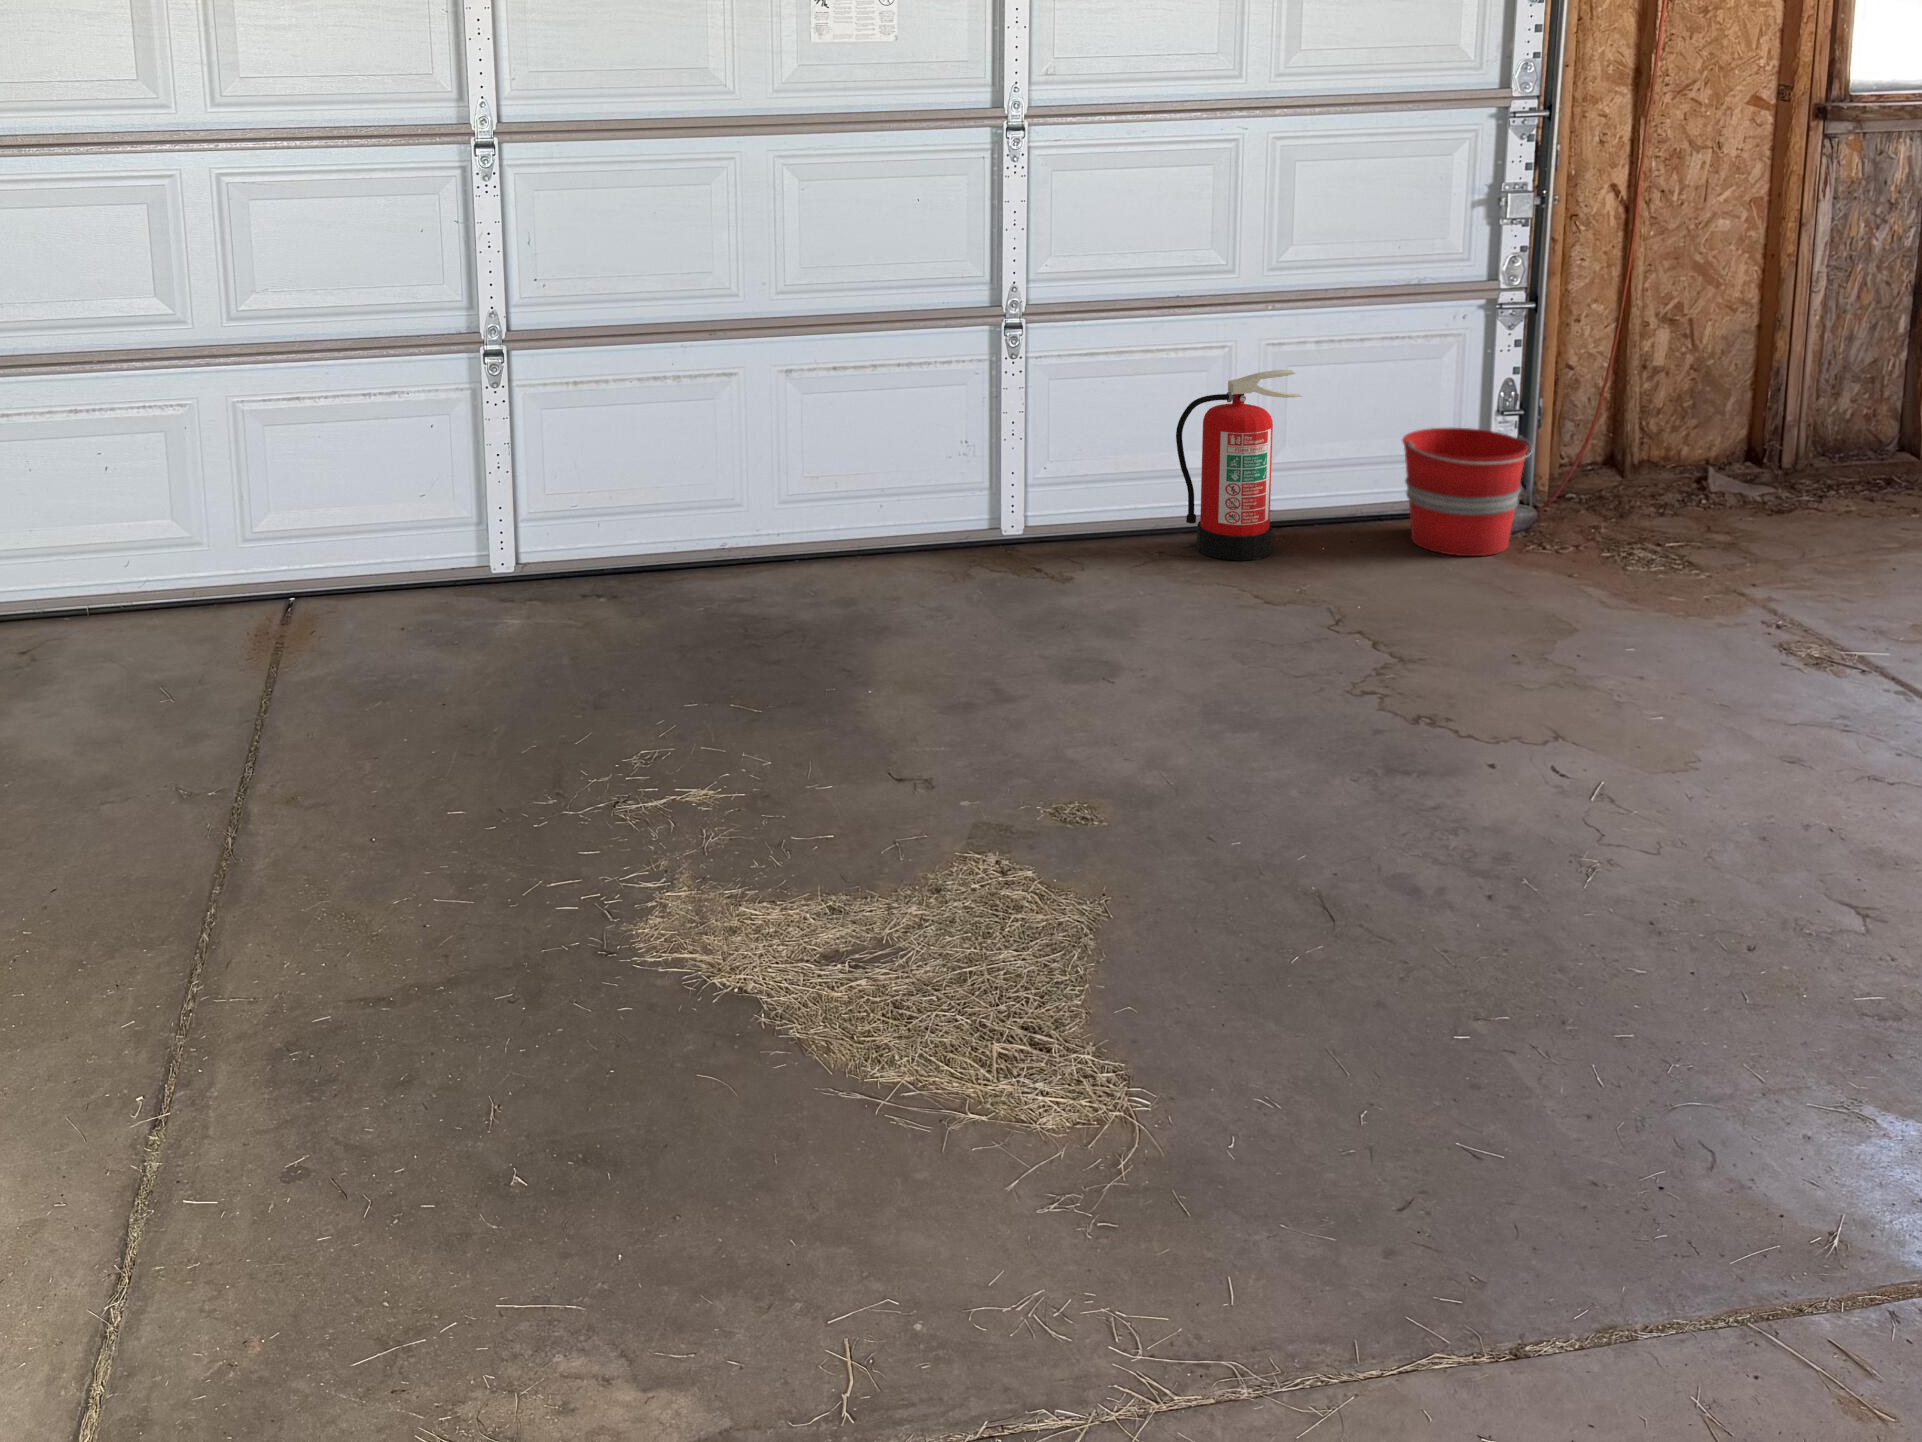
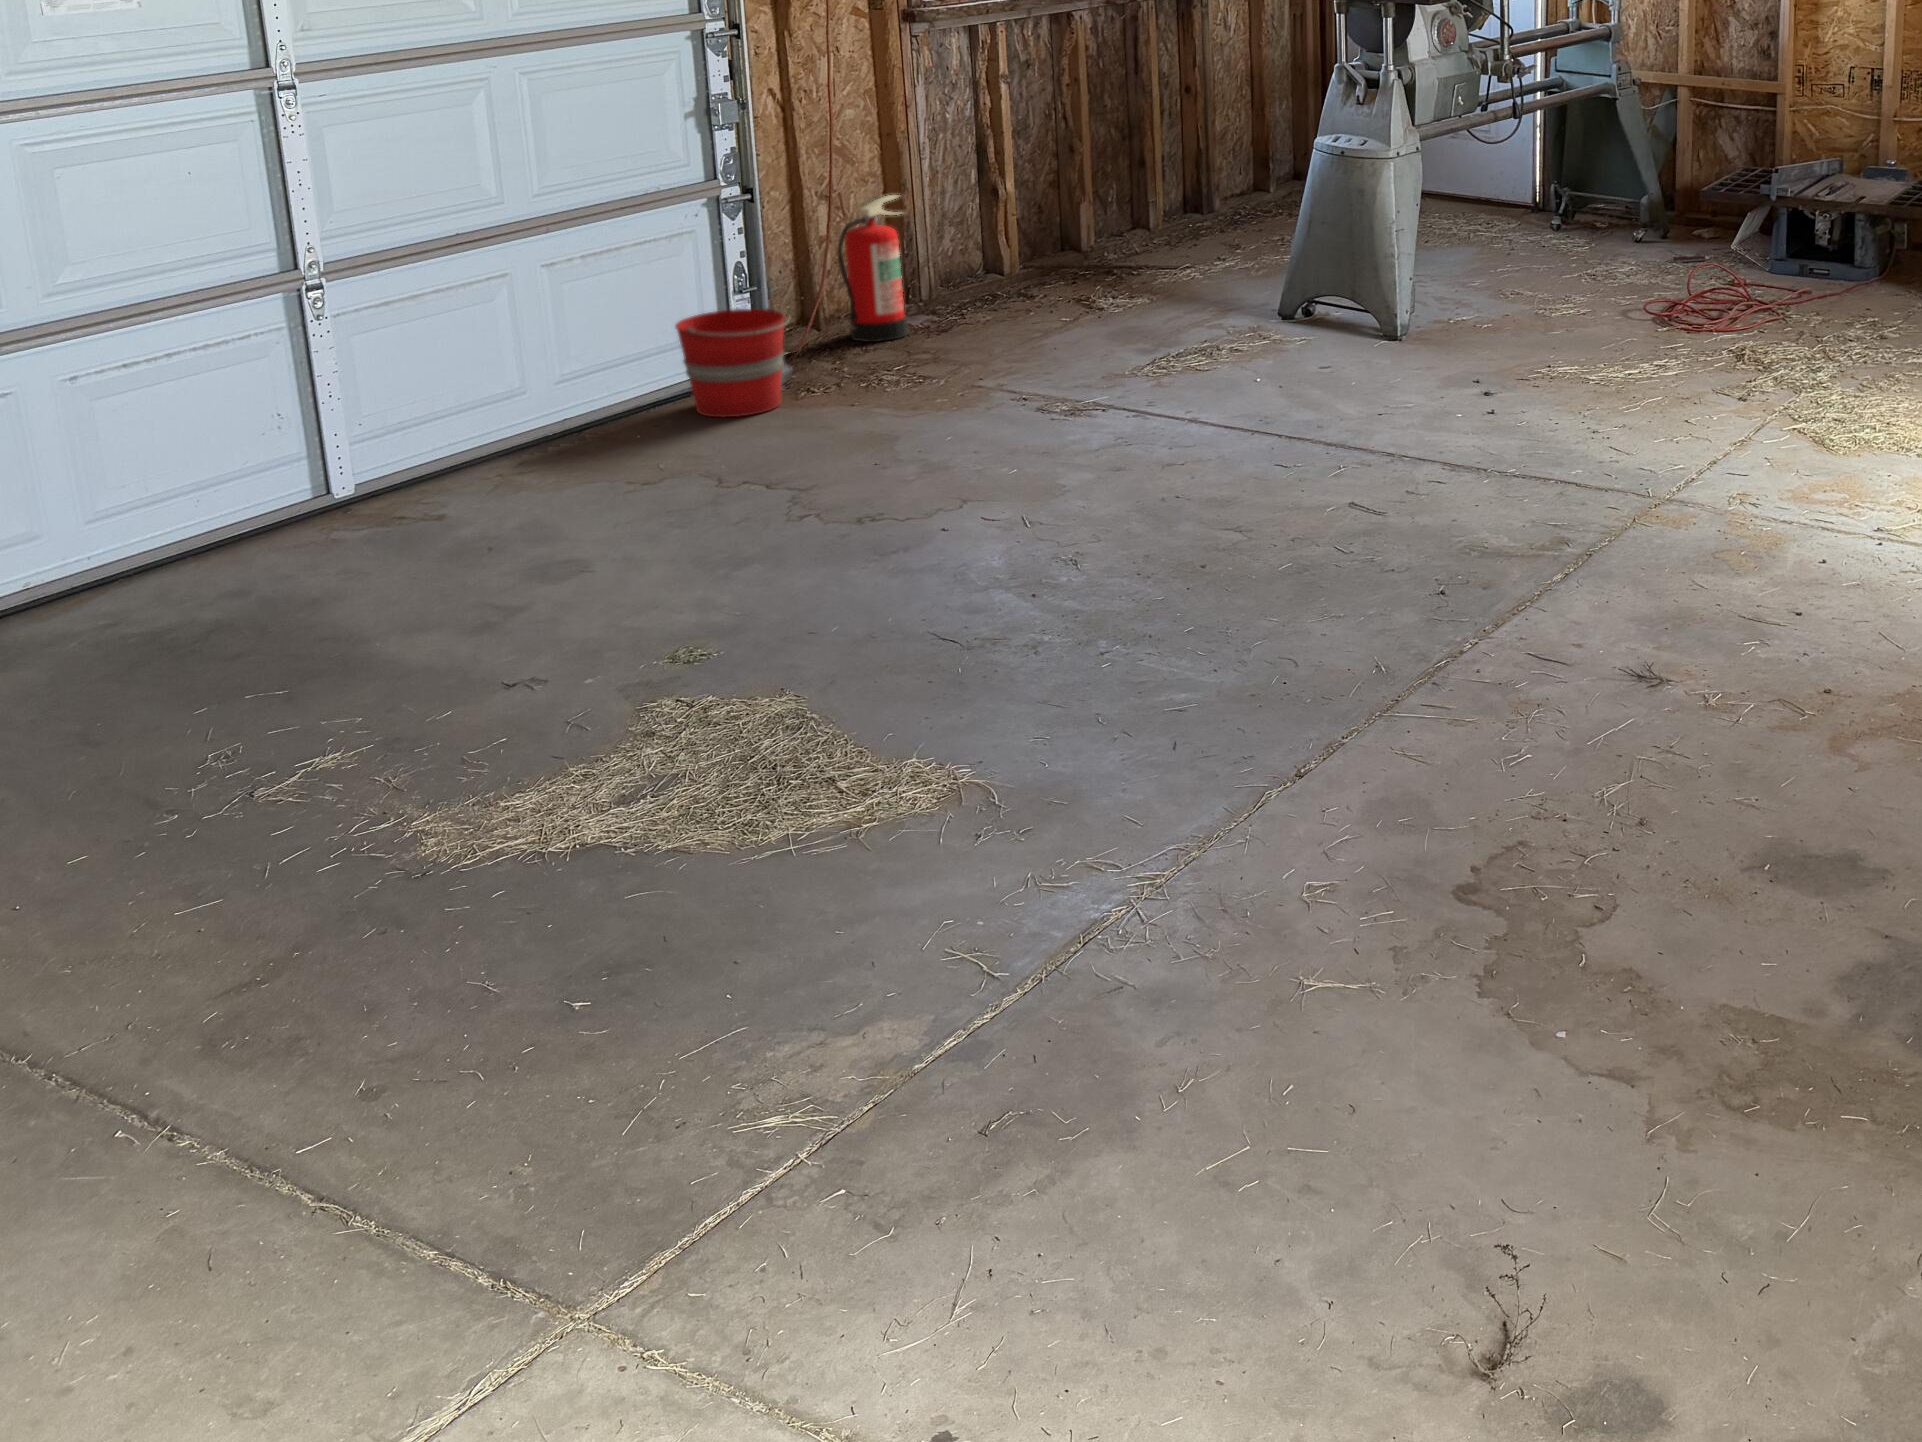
fire extinguisher: present [1176,370,1302,560] -> present [837,195,908,342]

